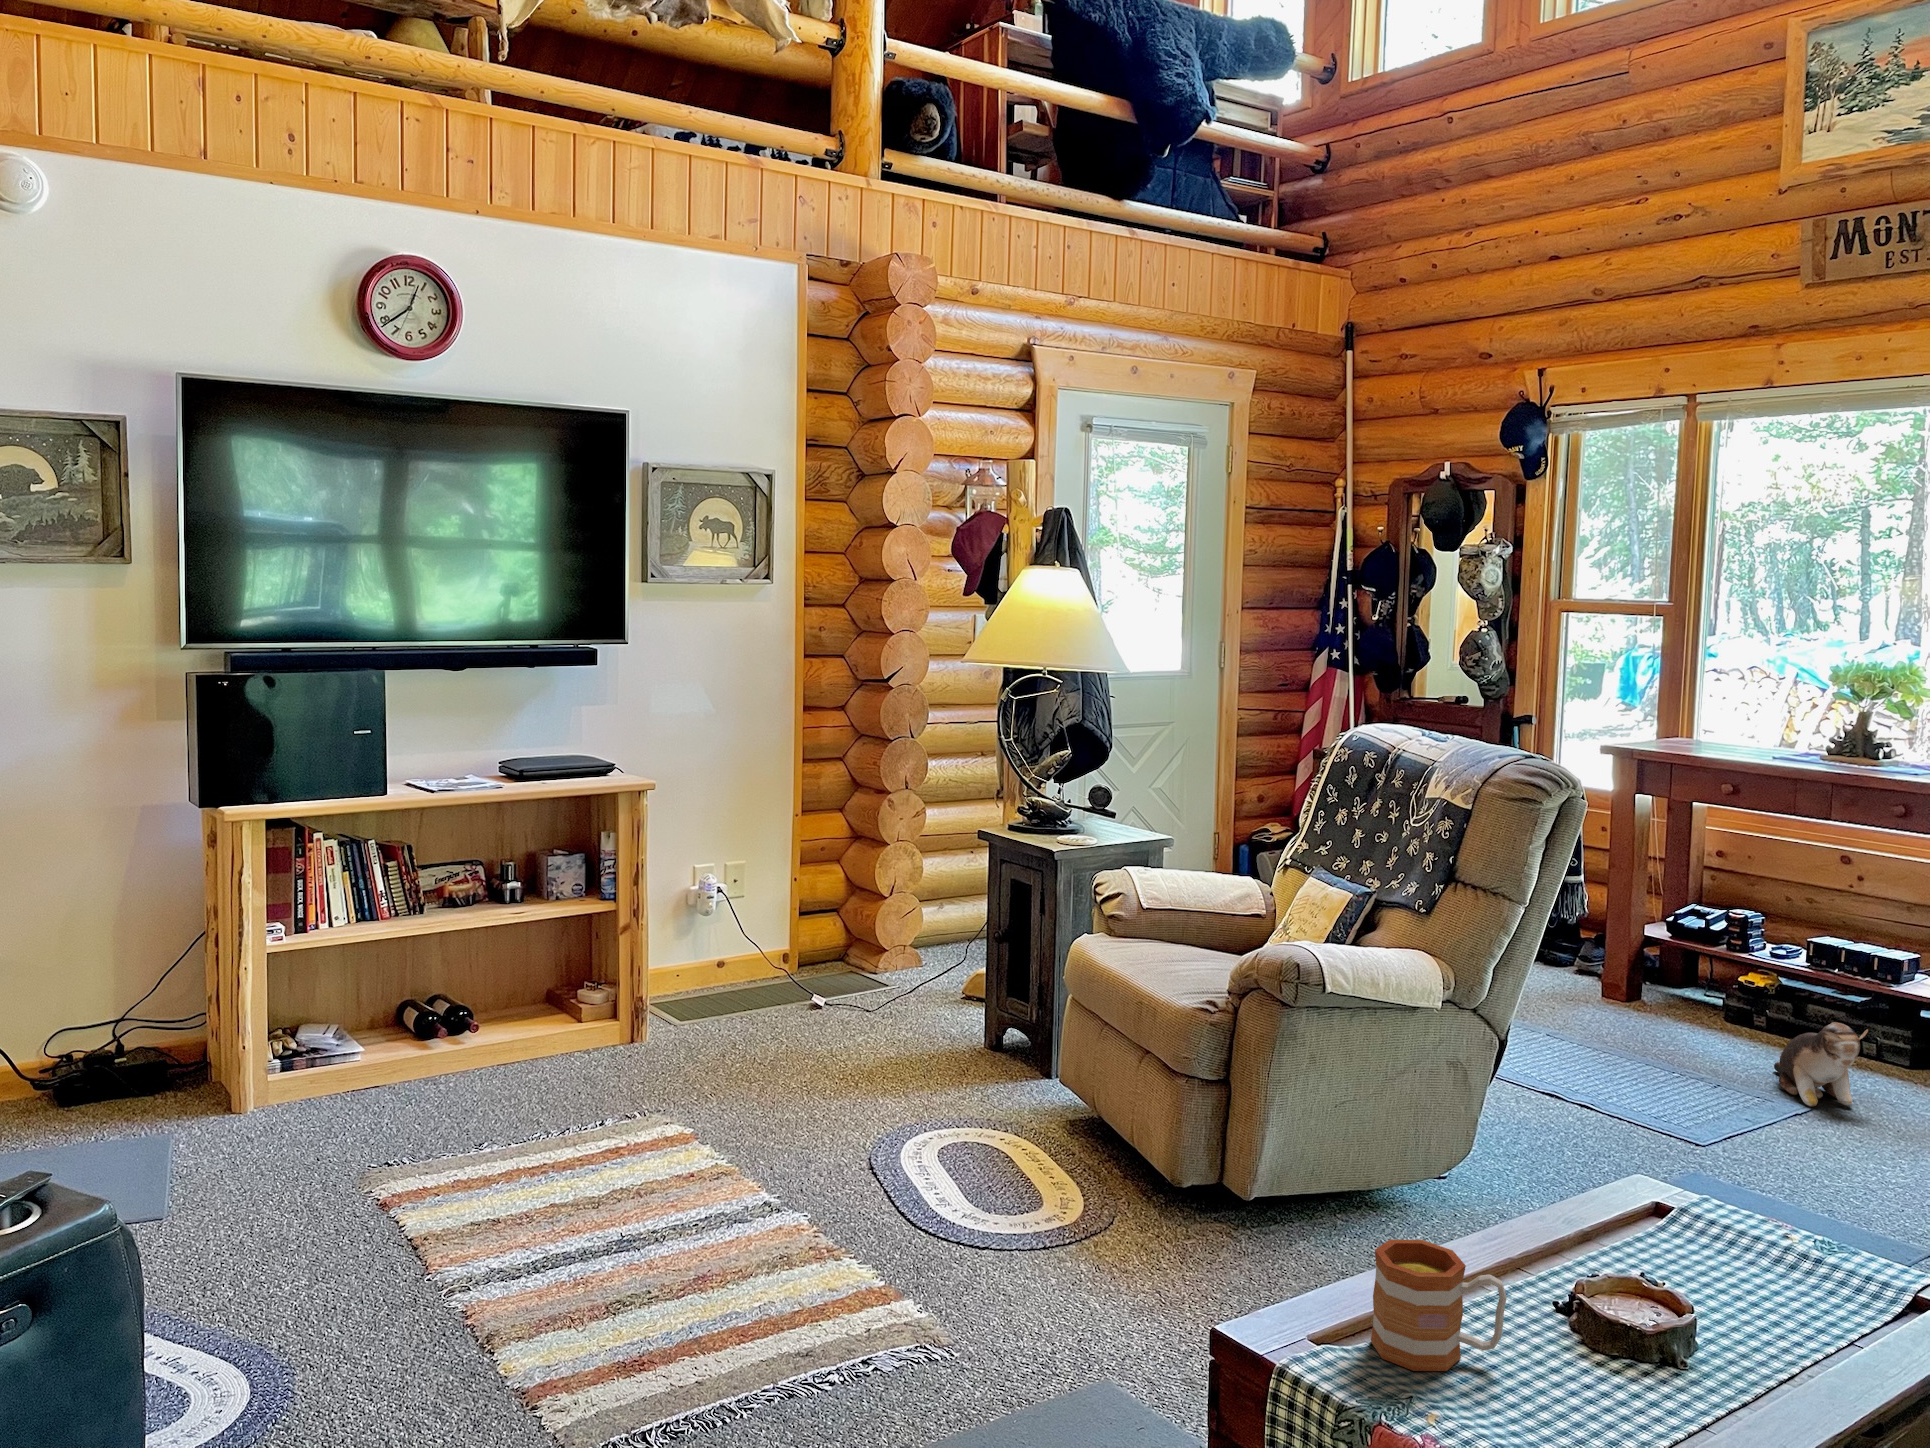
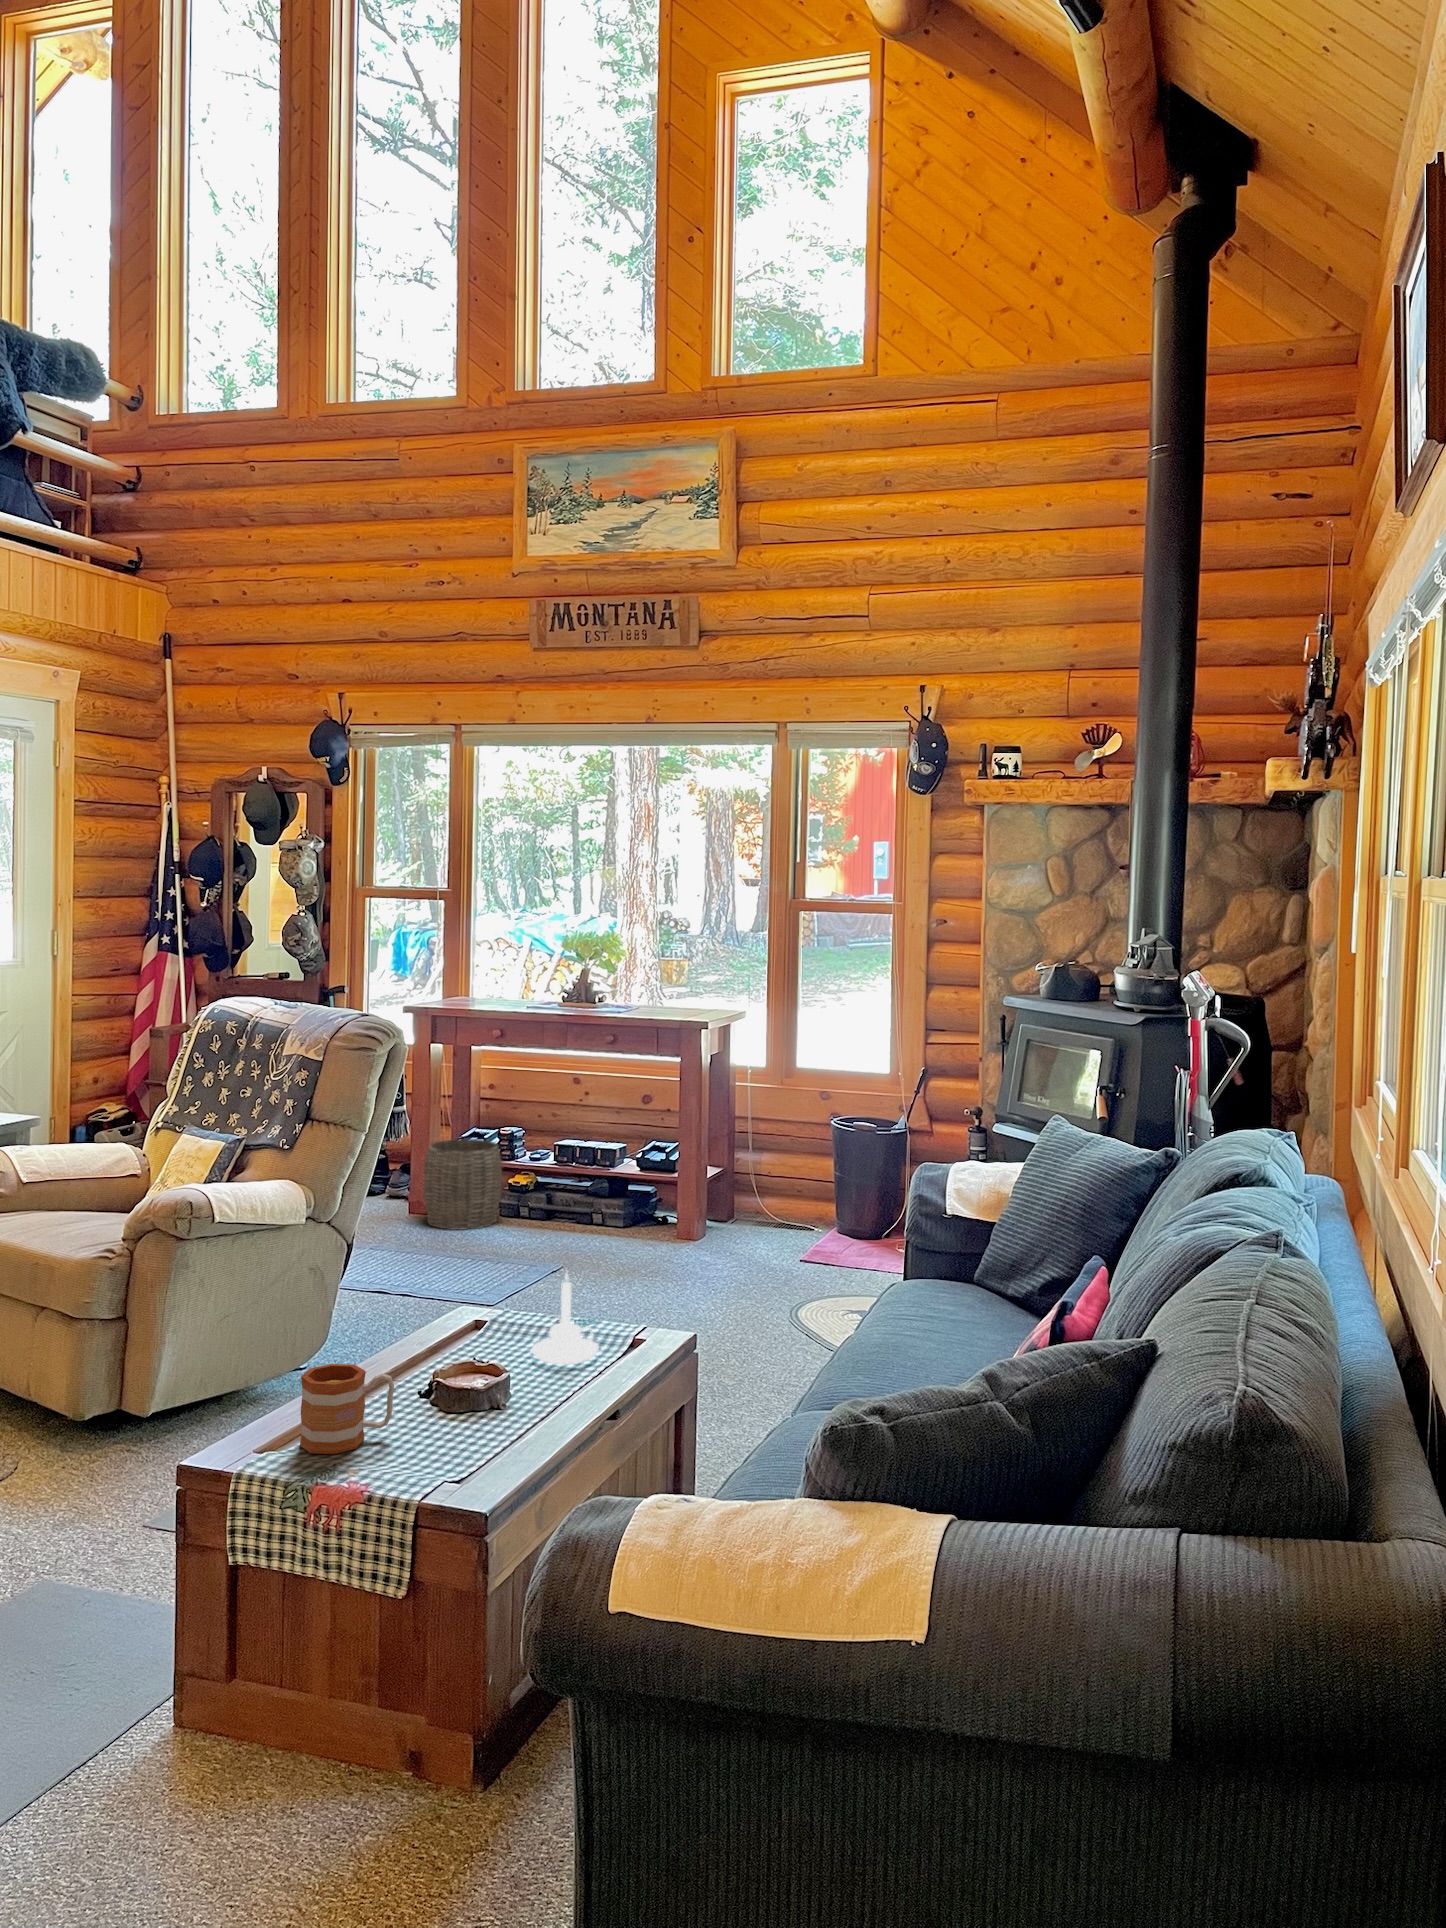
woven basket: none [1619,916,1728,1033] -> present [424,1139,502,1230]
plush toy: present [1774,1022,1868,1106] -> none [537,1198,596,1263]
candle holder: none [1736,1173,1855,1321] -> present [531,1273,599,1365]

